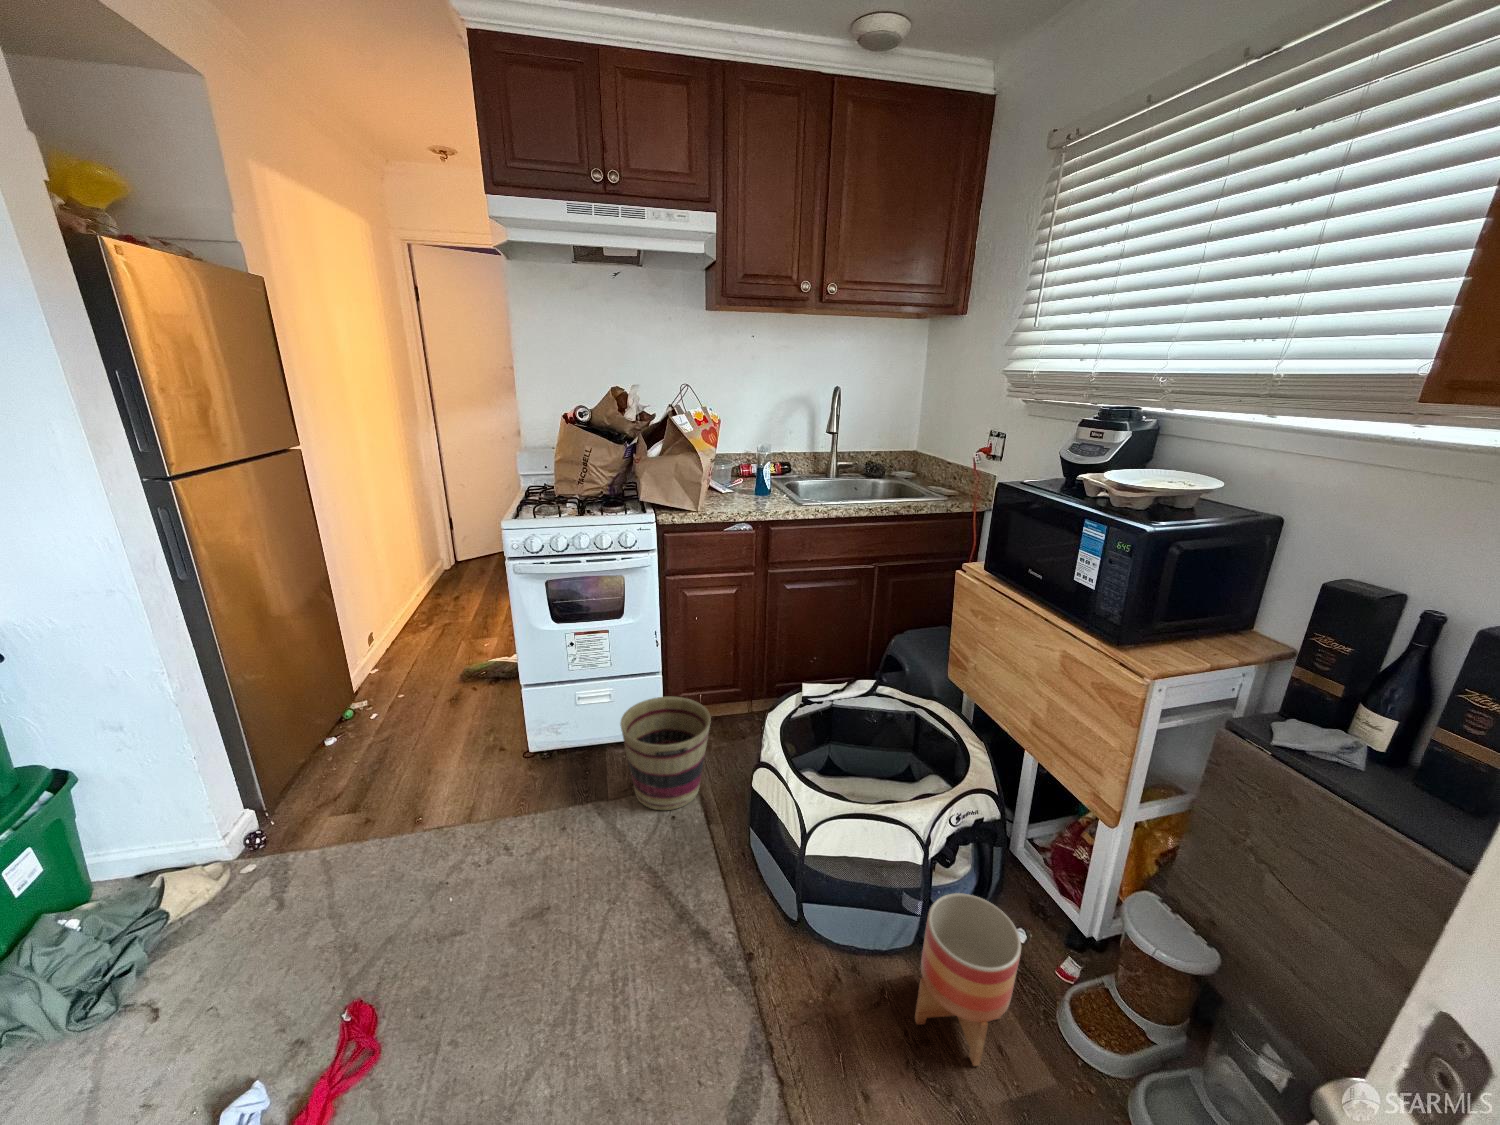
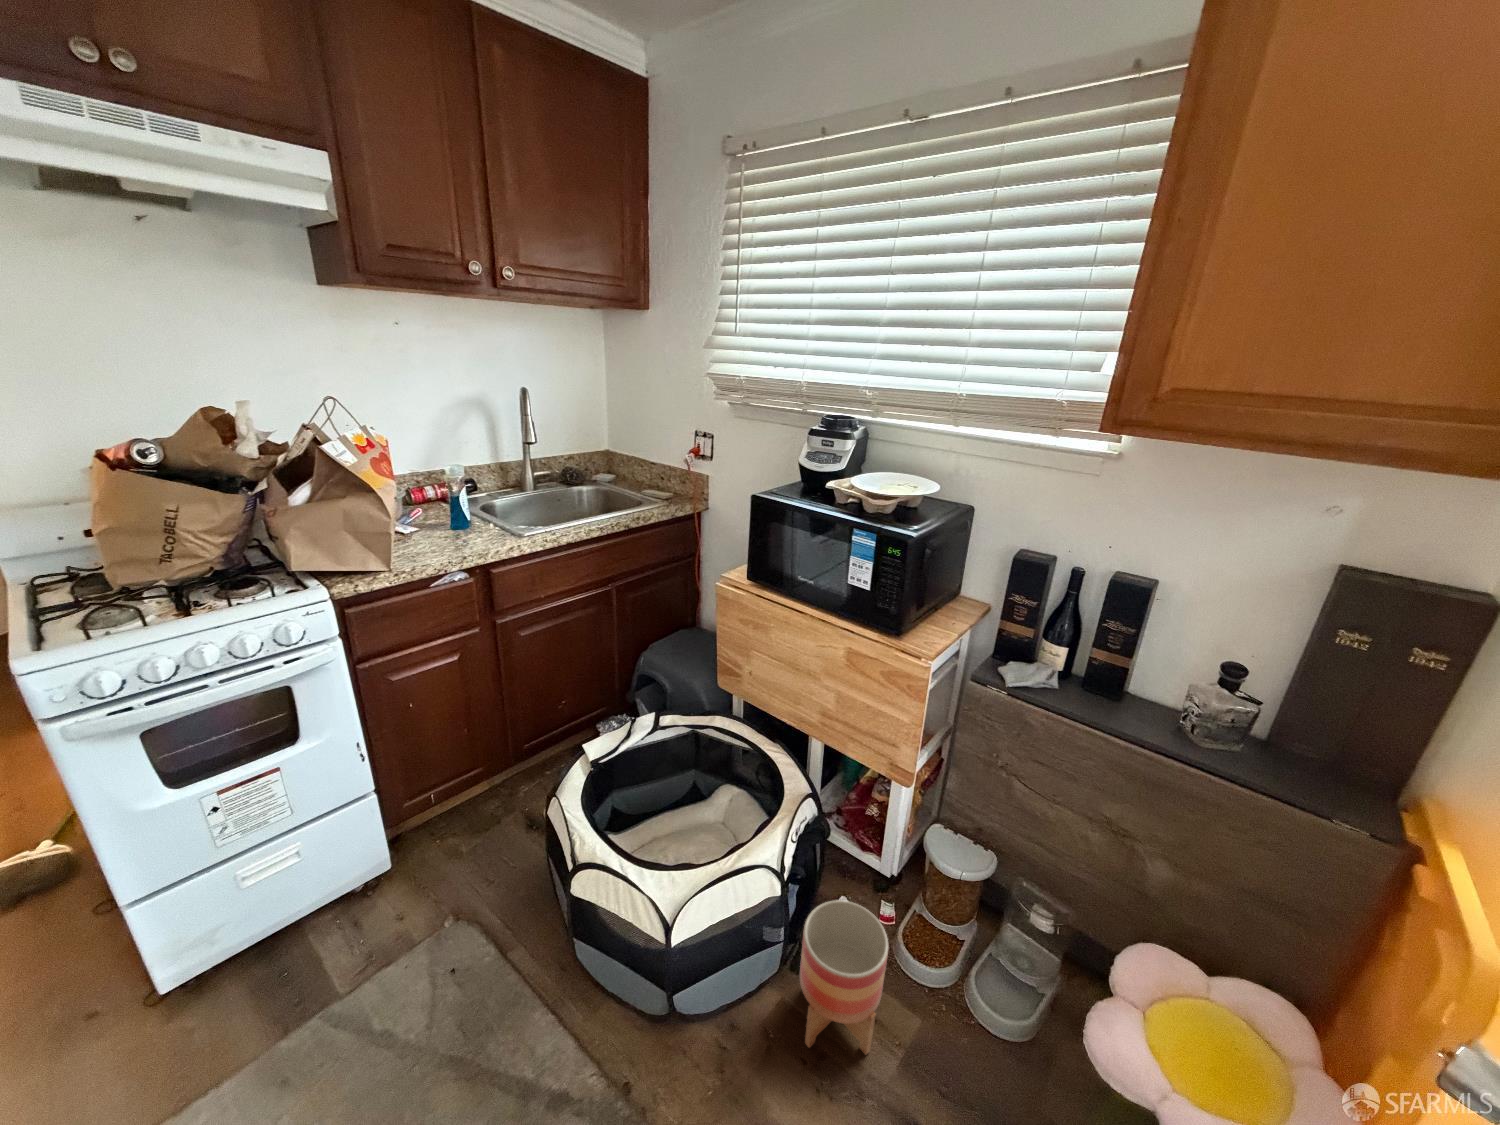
basket: present [620,697,711,810] -> none [341,811,477,976]

